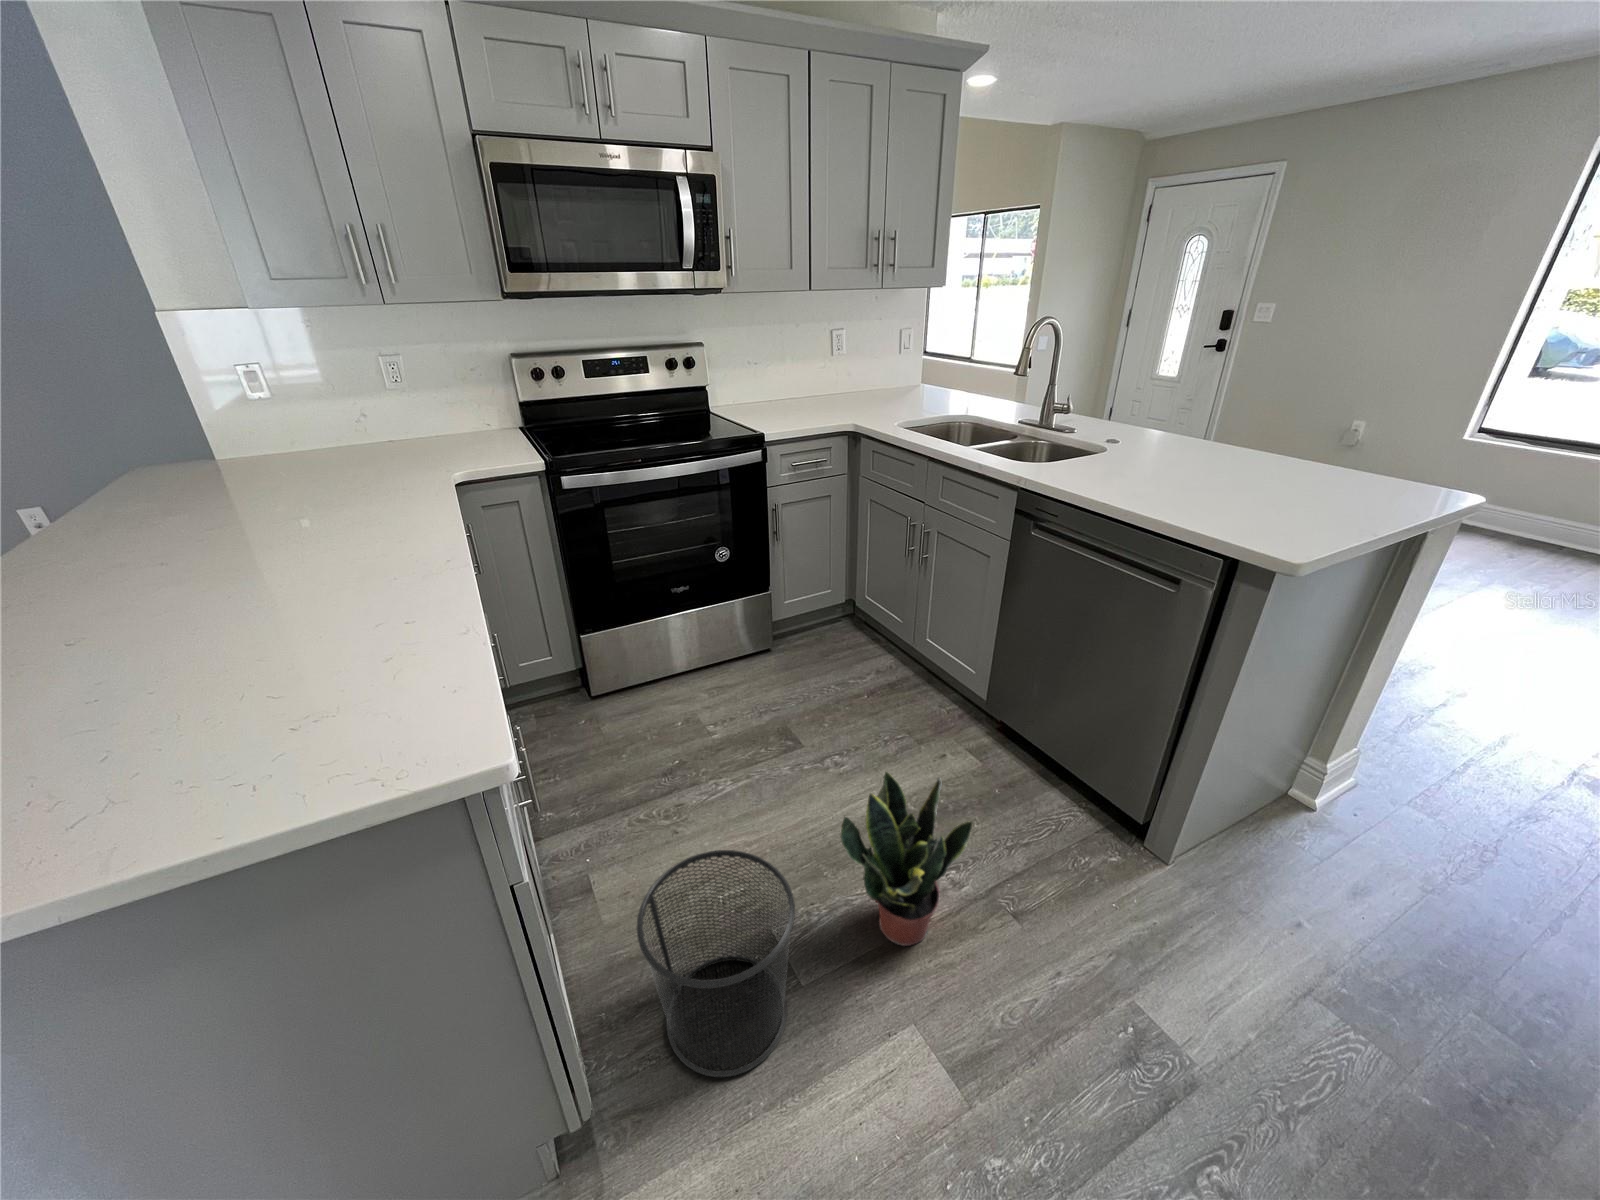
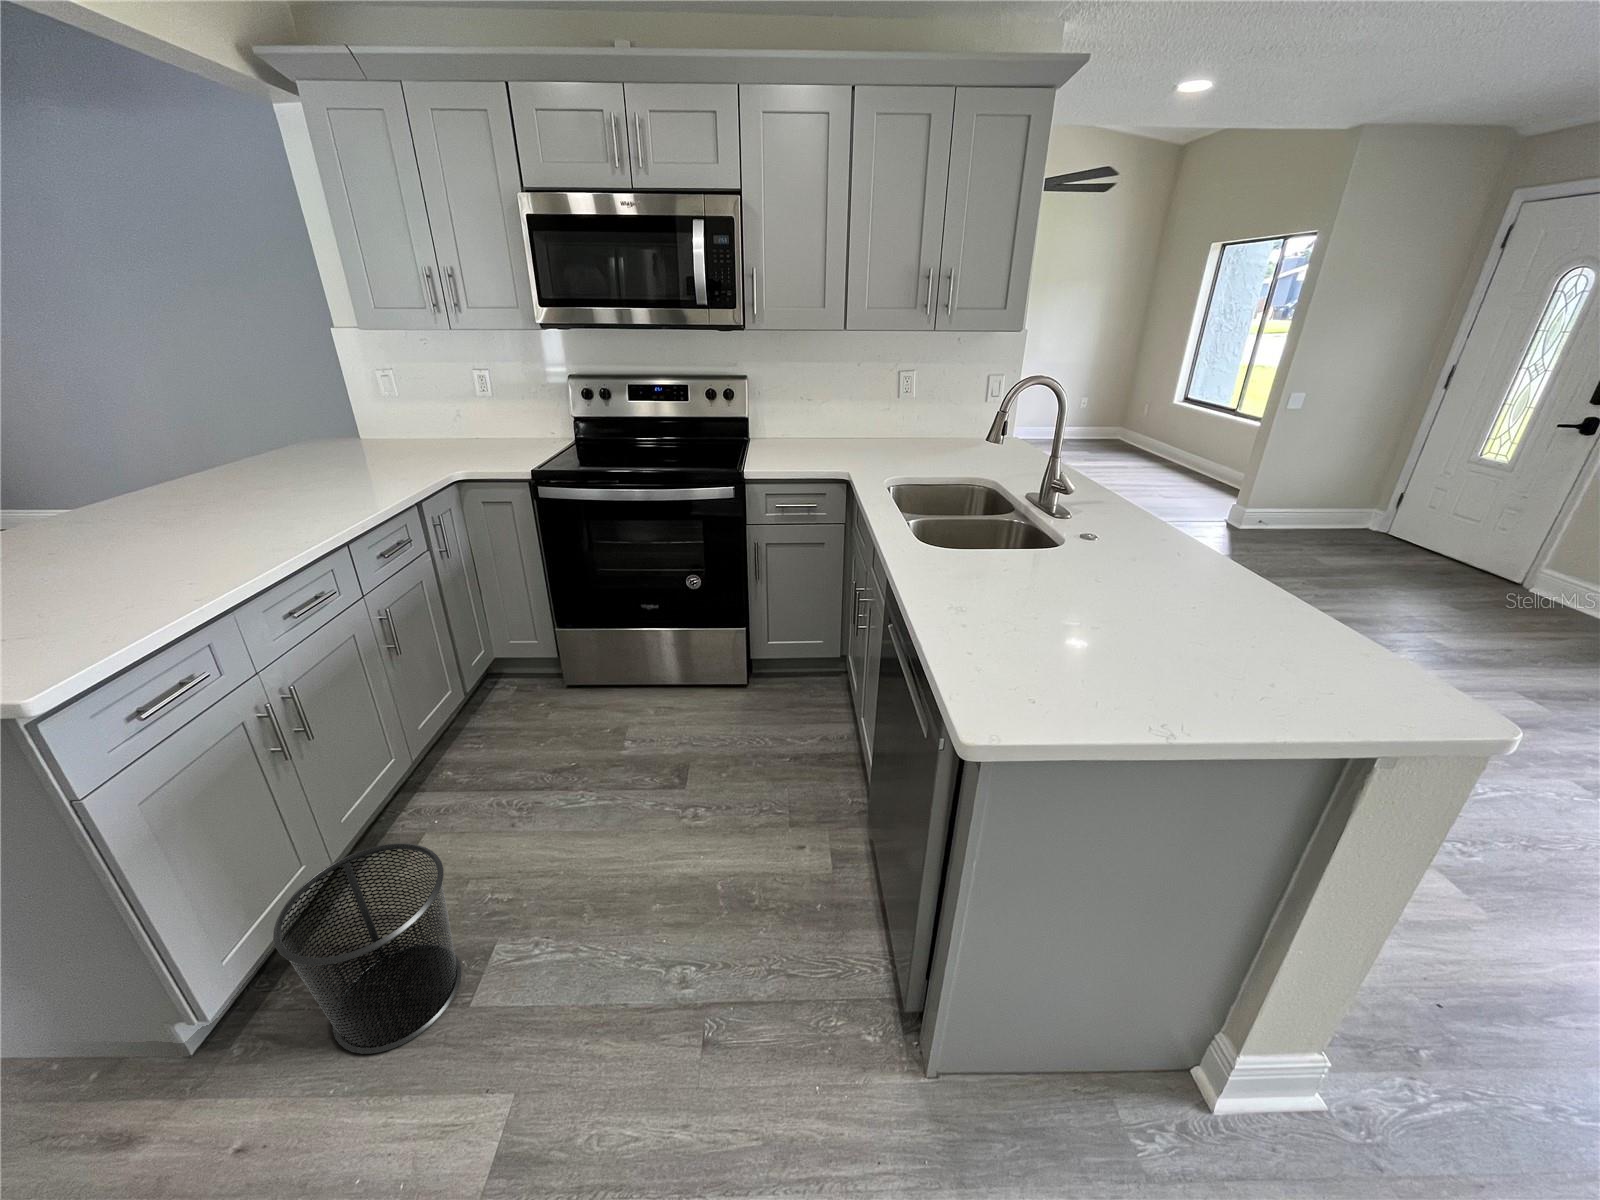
potted plant: present [841,772,973,946] -> none [496,832,659,1020]

